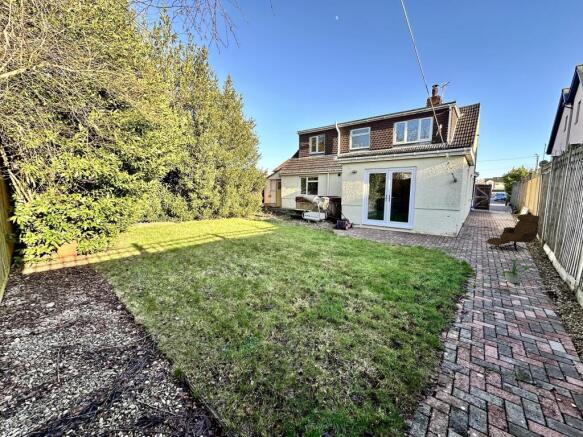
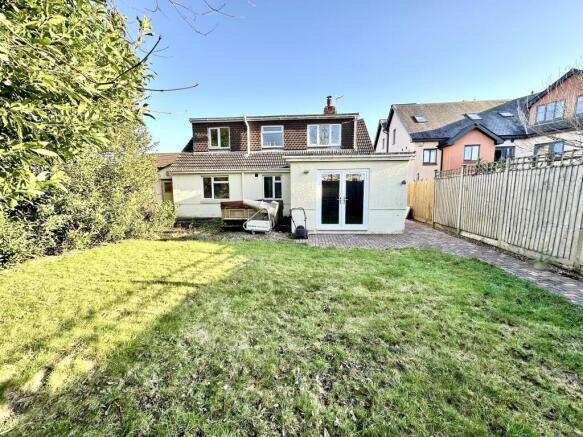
lounge chair: present [487,214,540,251] -> none [444,211,474,242]

